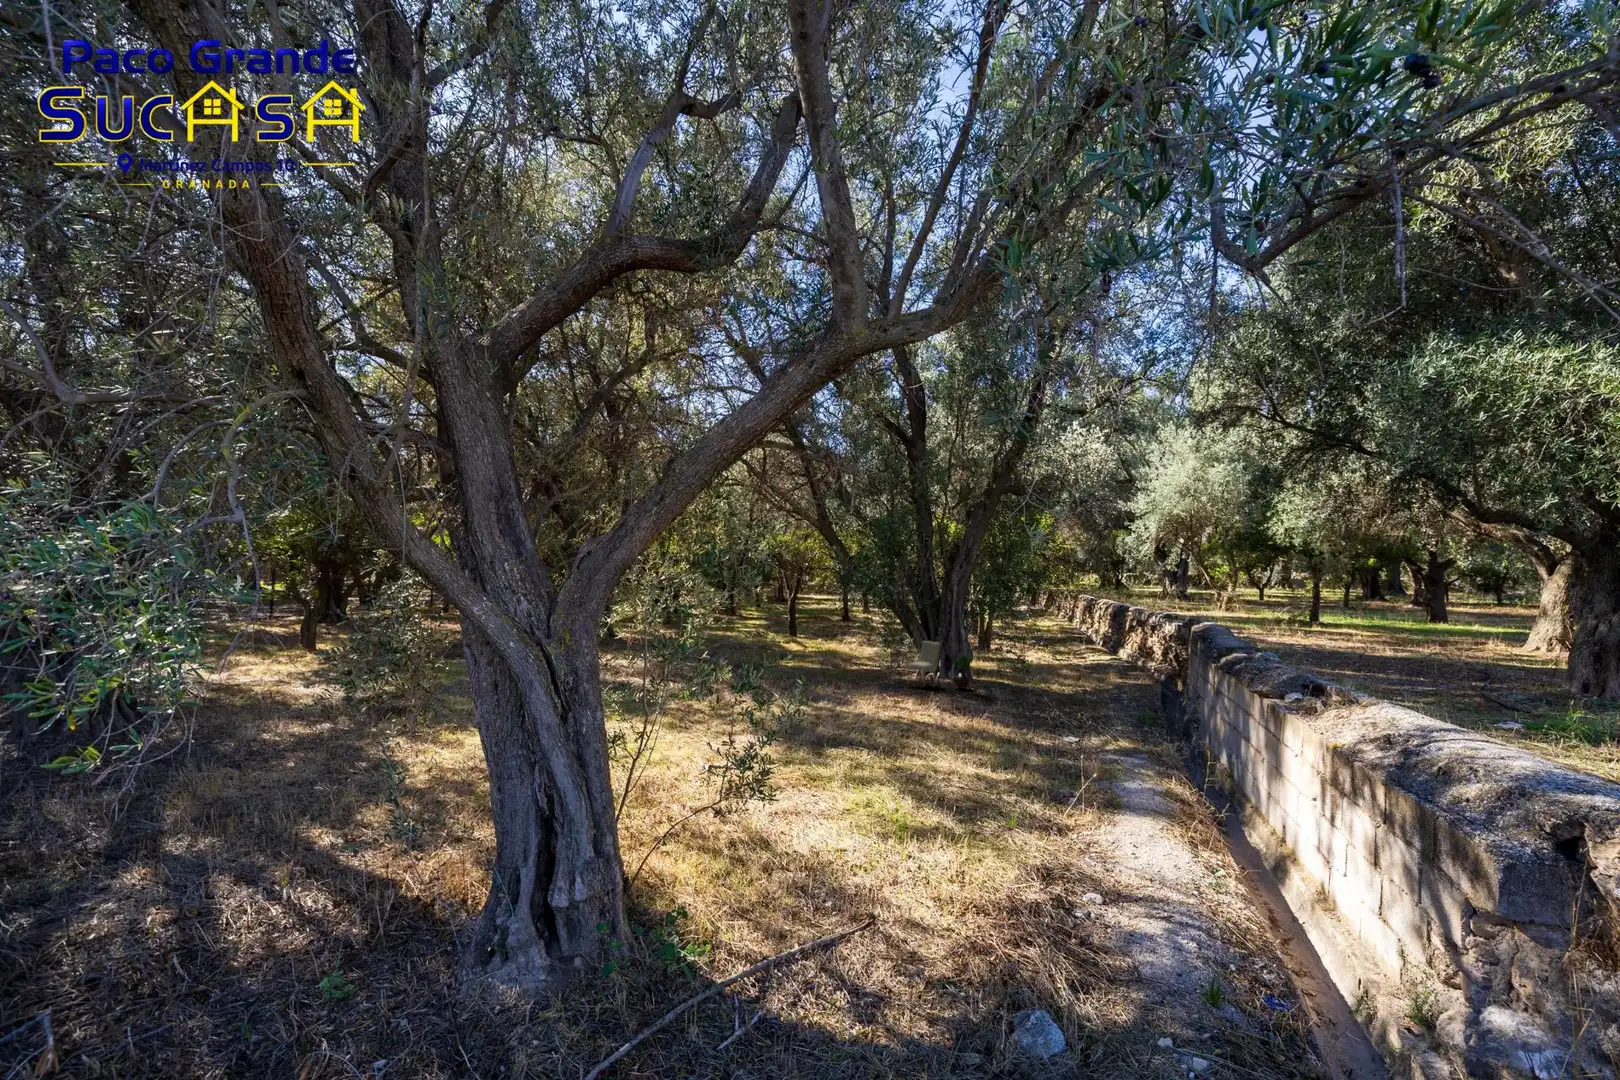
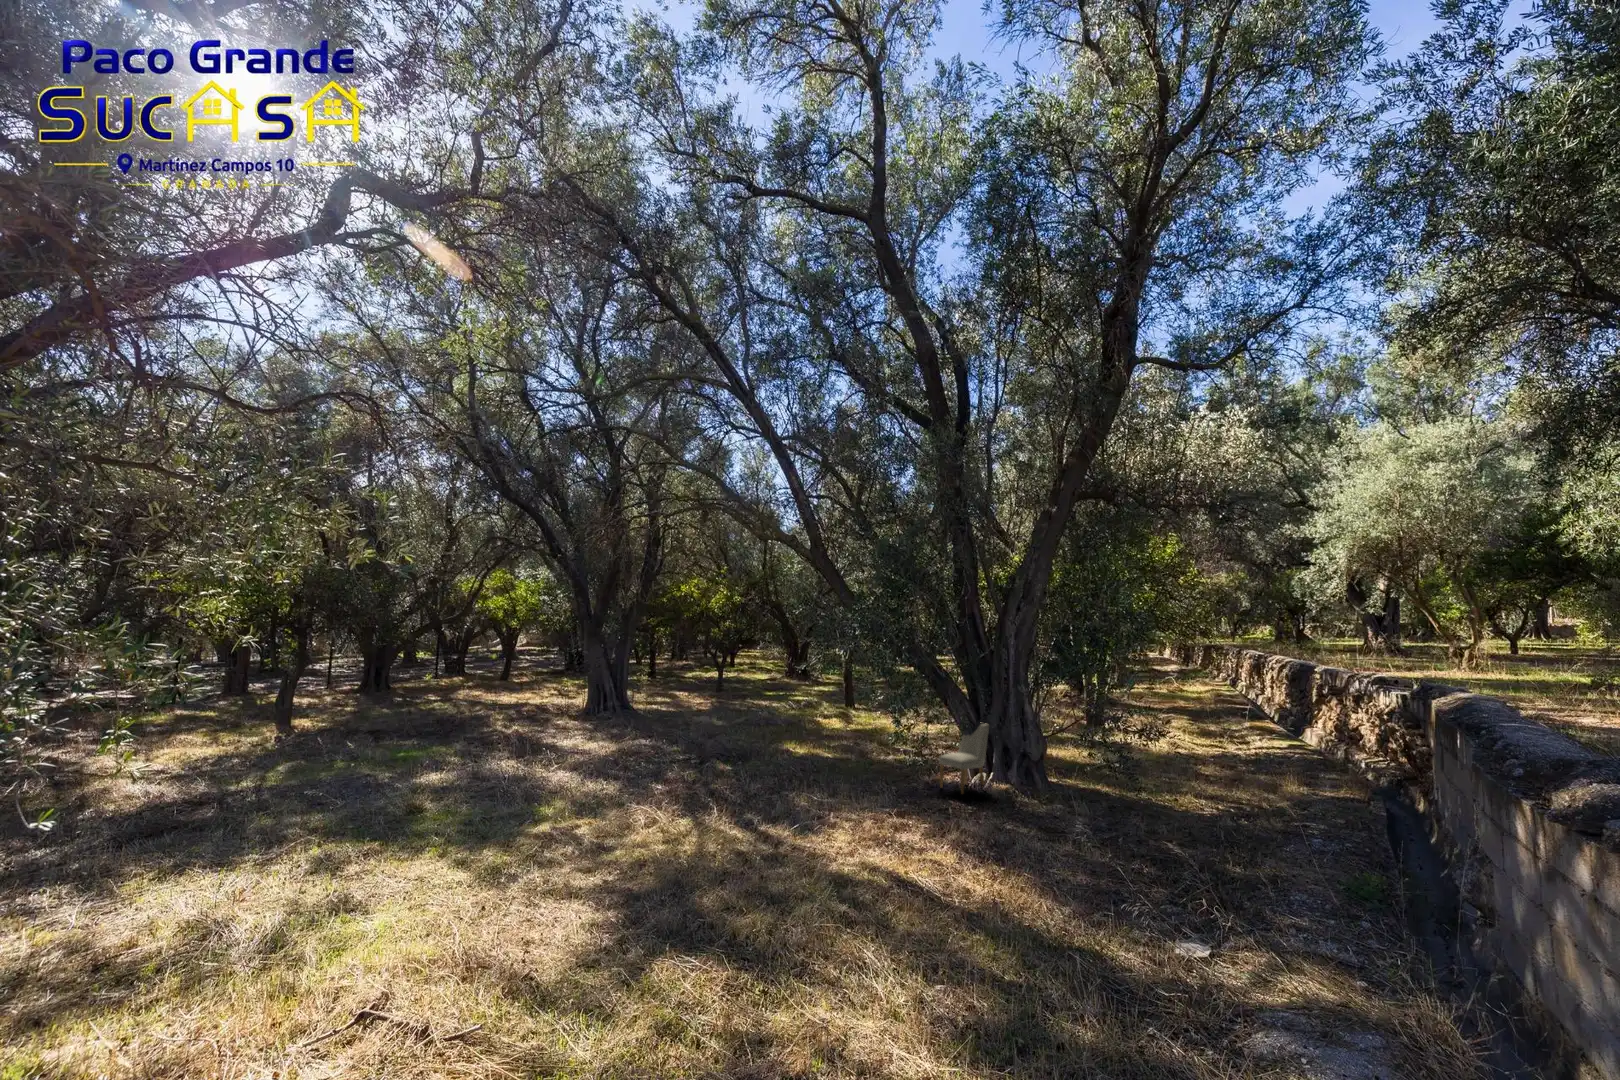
potted tree: present [953,655,972,689] -> none [1004,738,1039,798]

